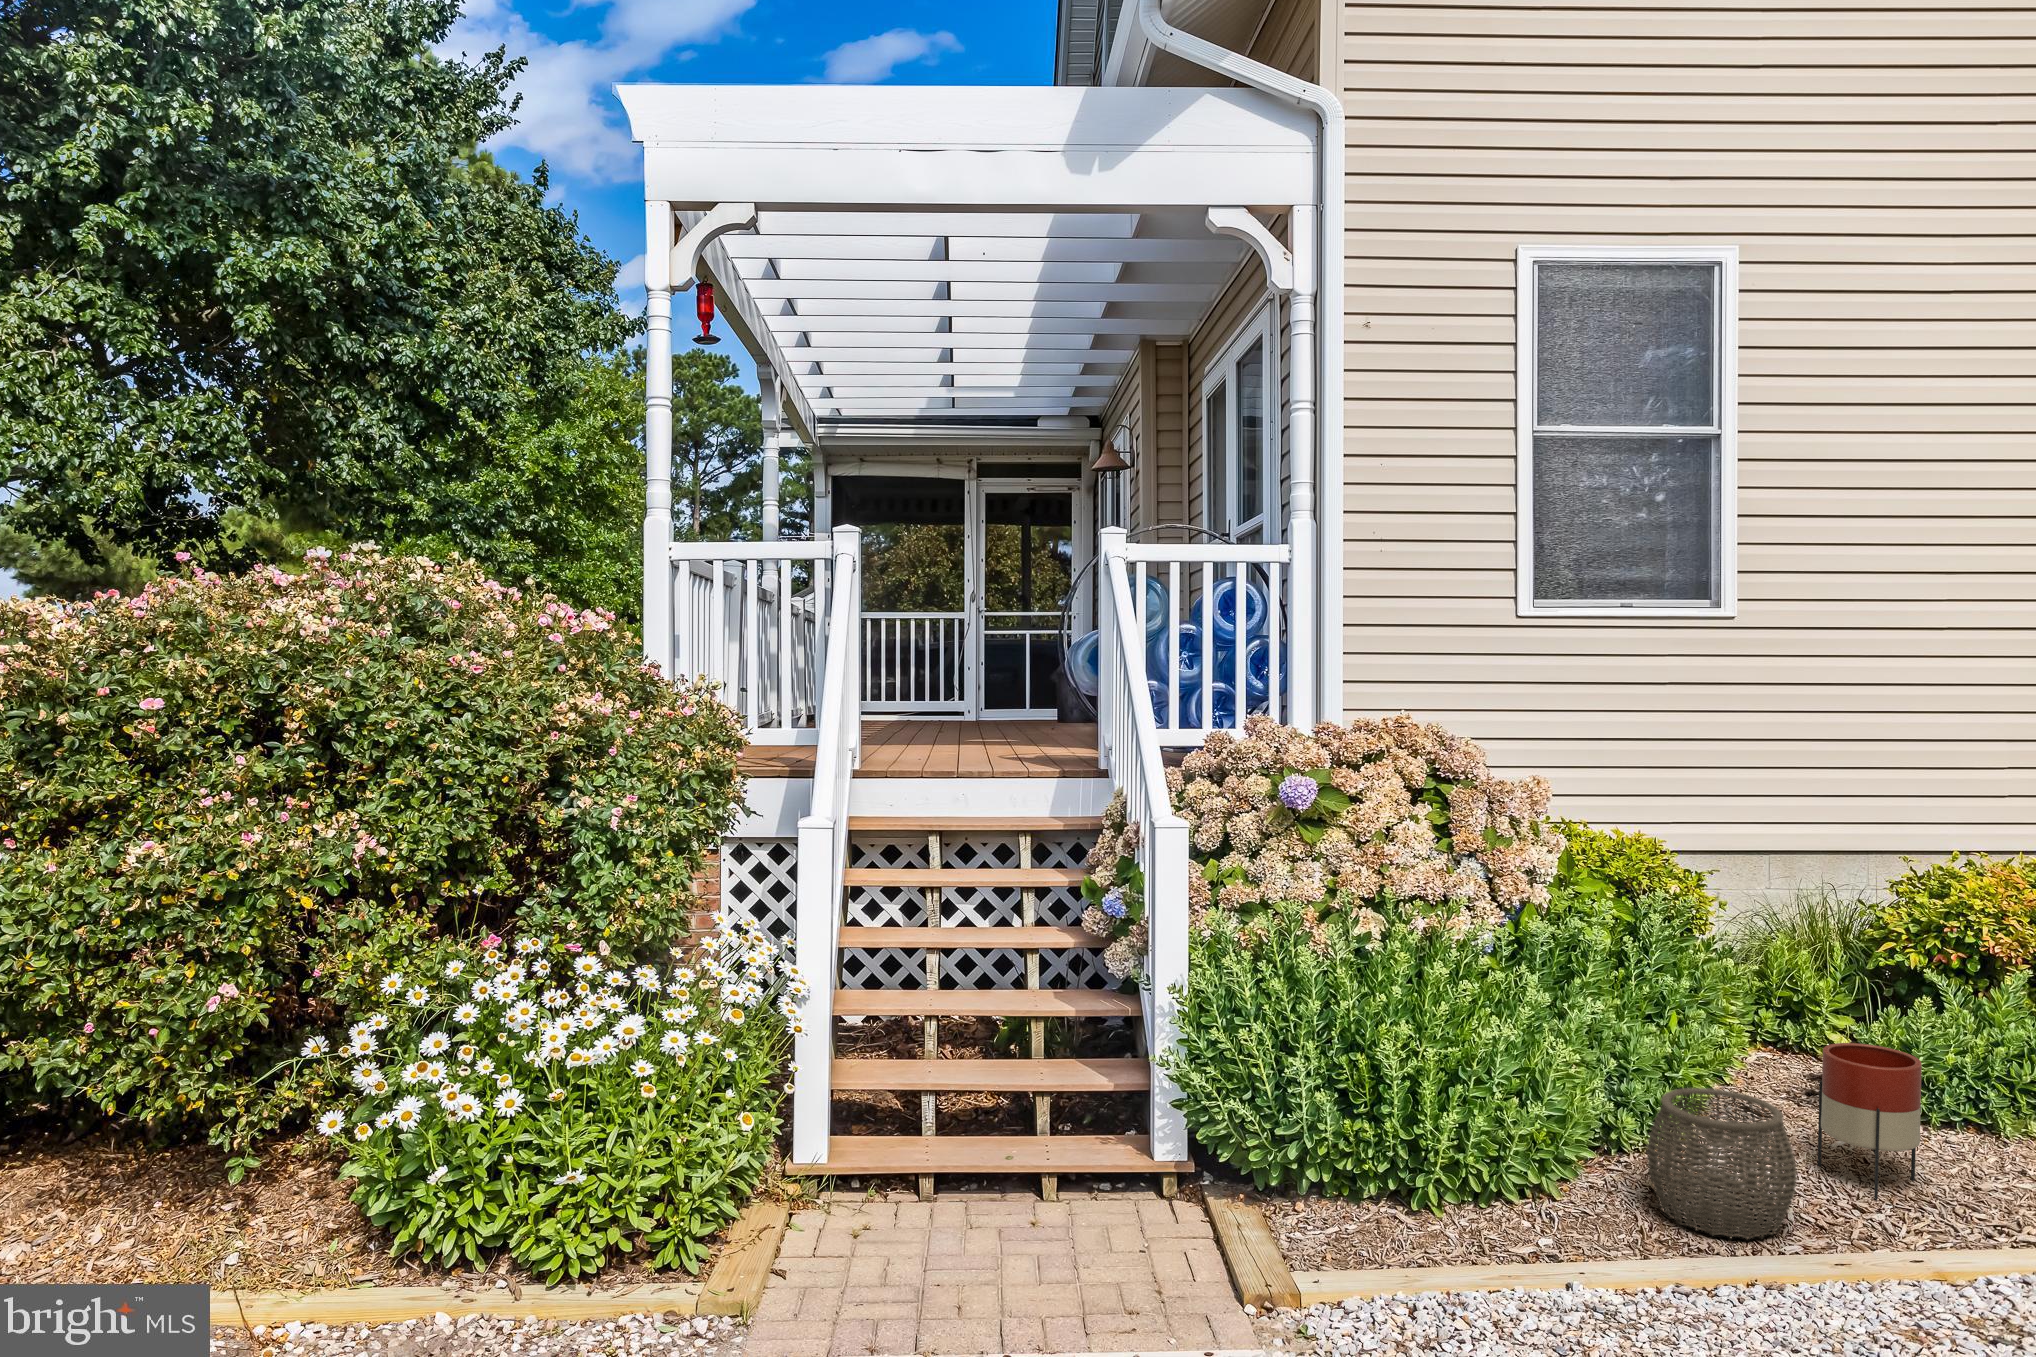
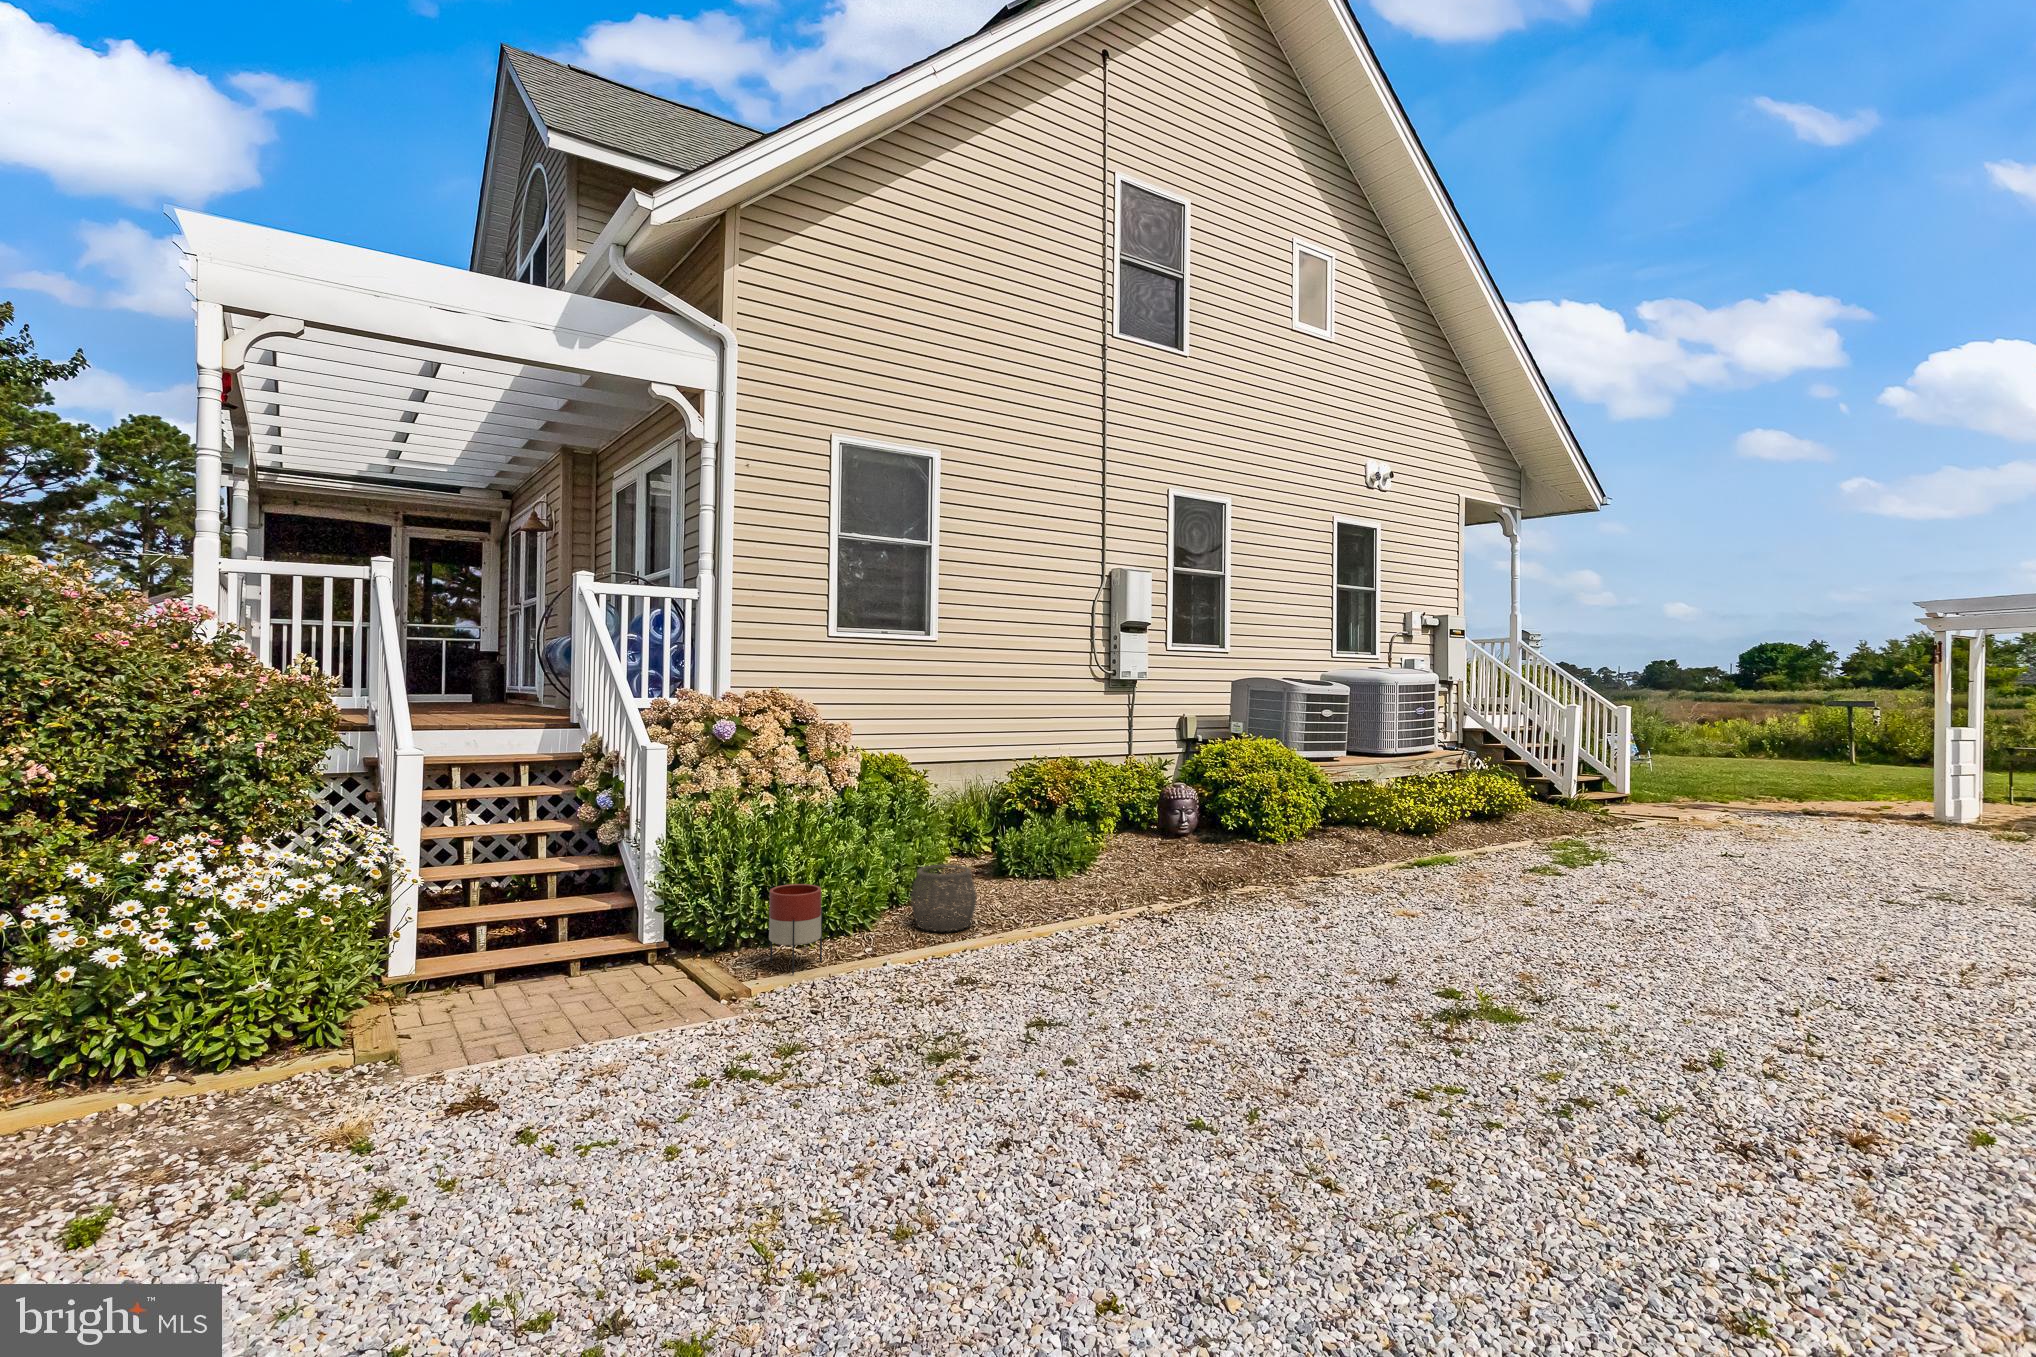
planter: present [1818,1043,1922,1199] -> present [769,884,822,975]

